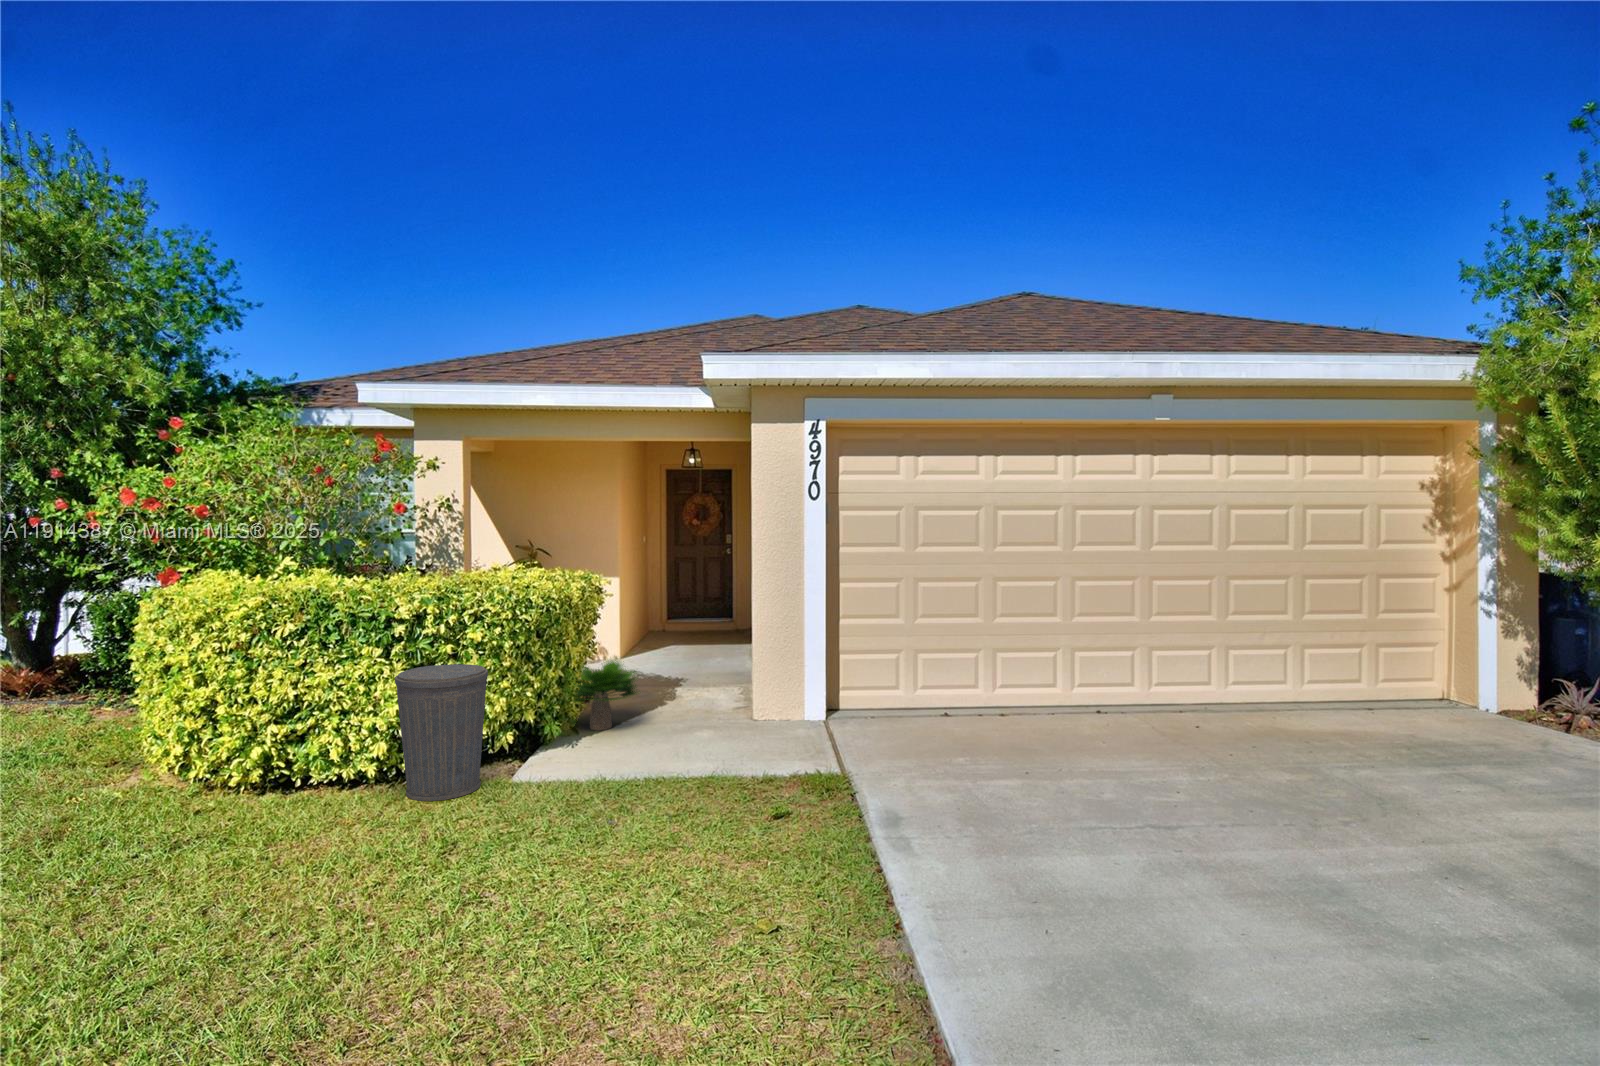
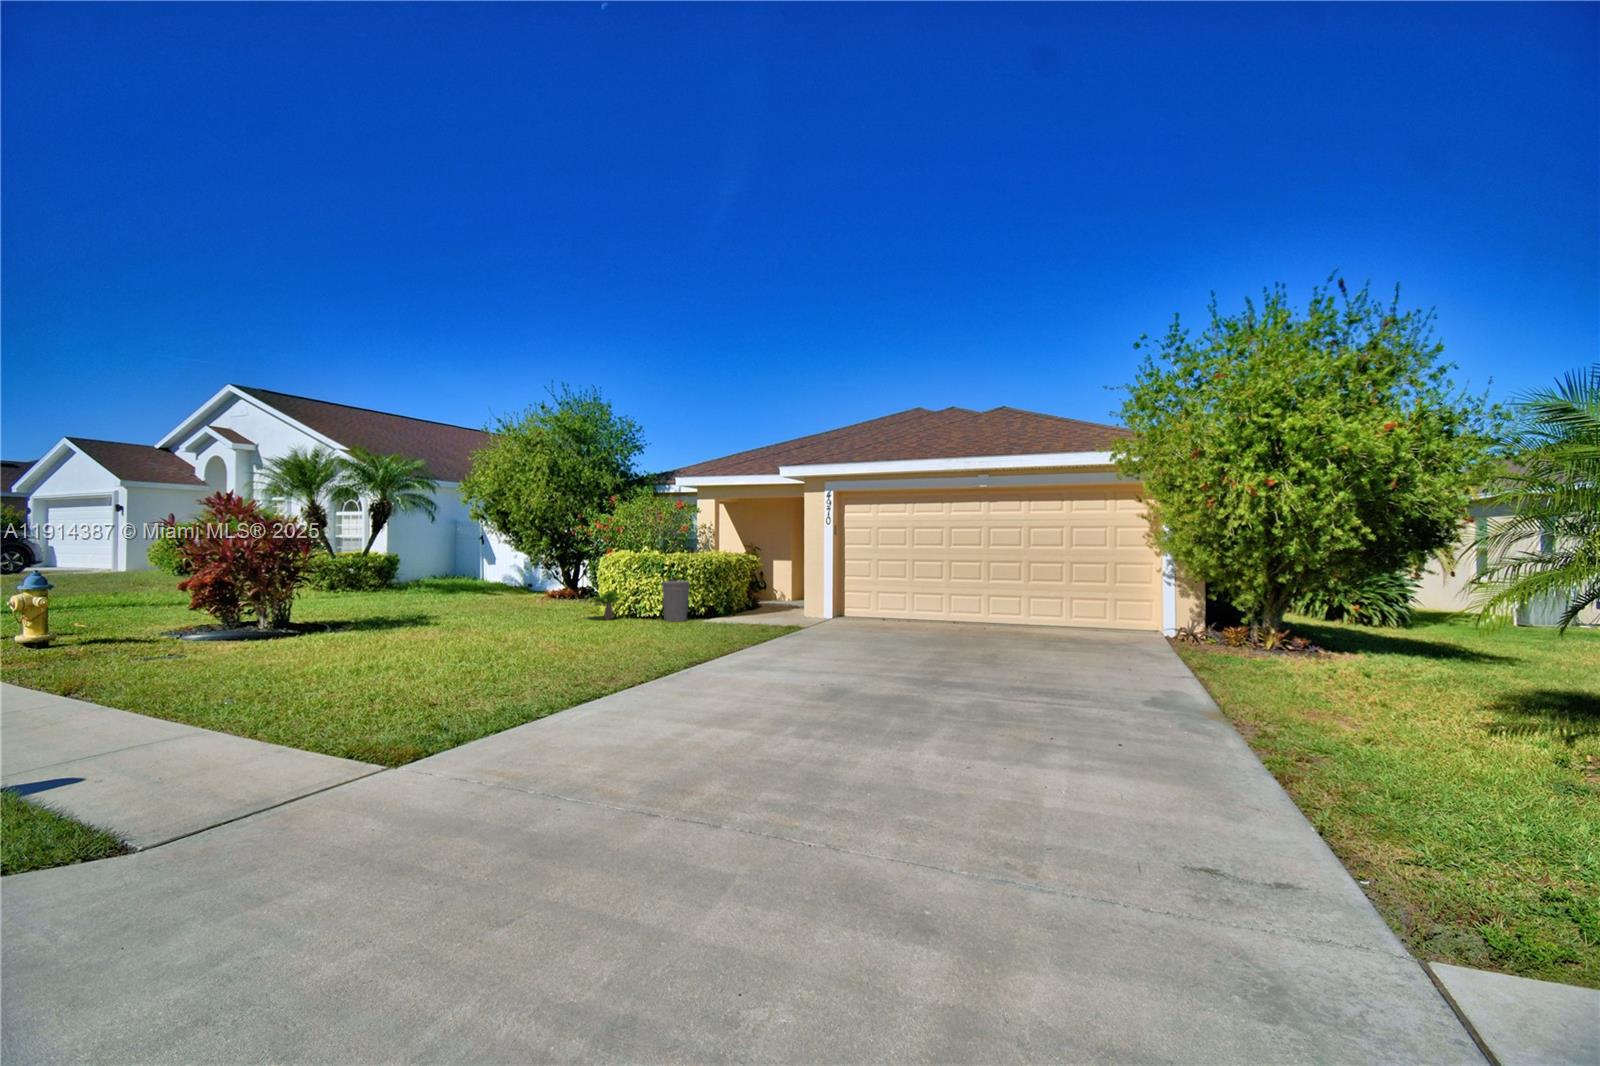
potted plant: present [568,660,637,730] -> present [594,591,623,619]

